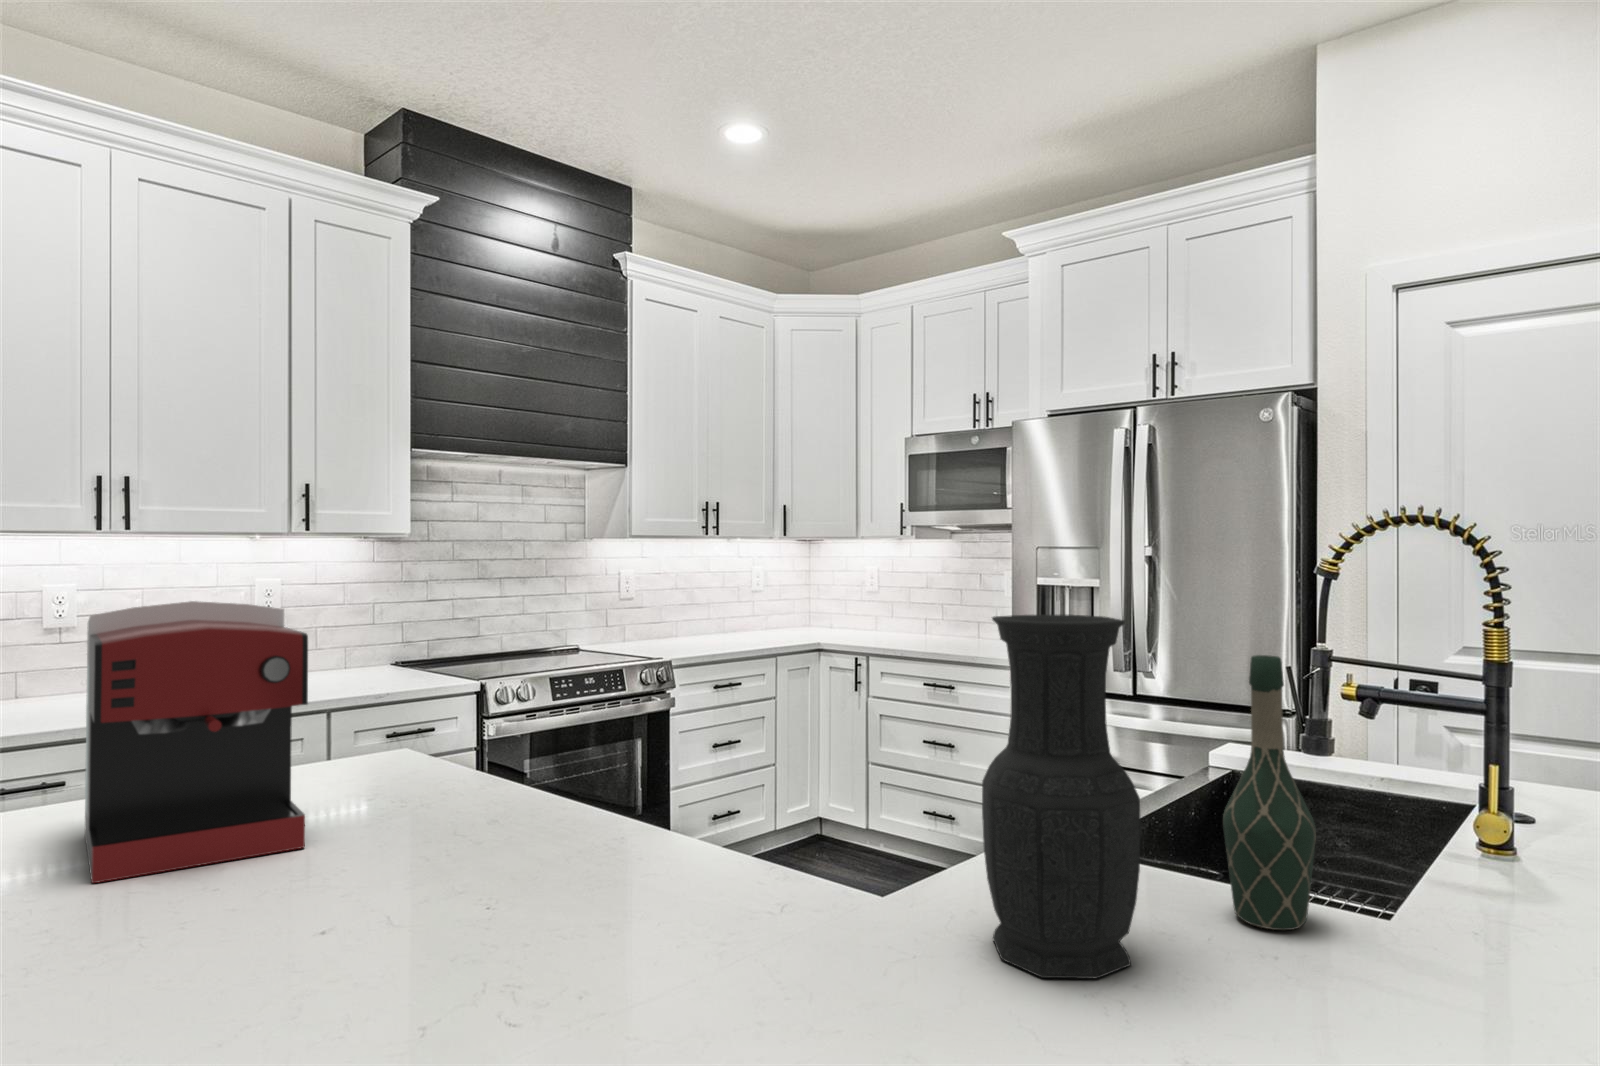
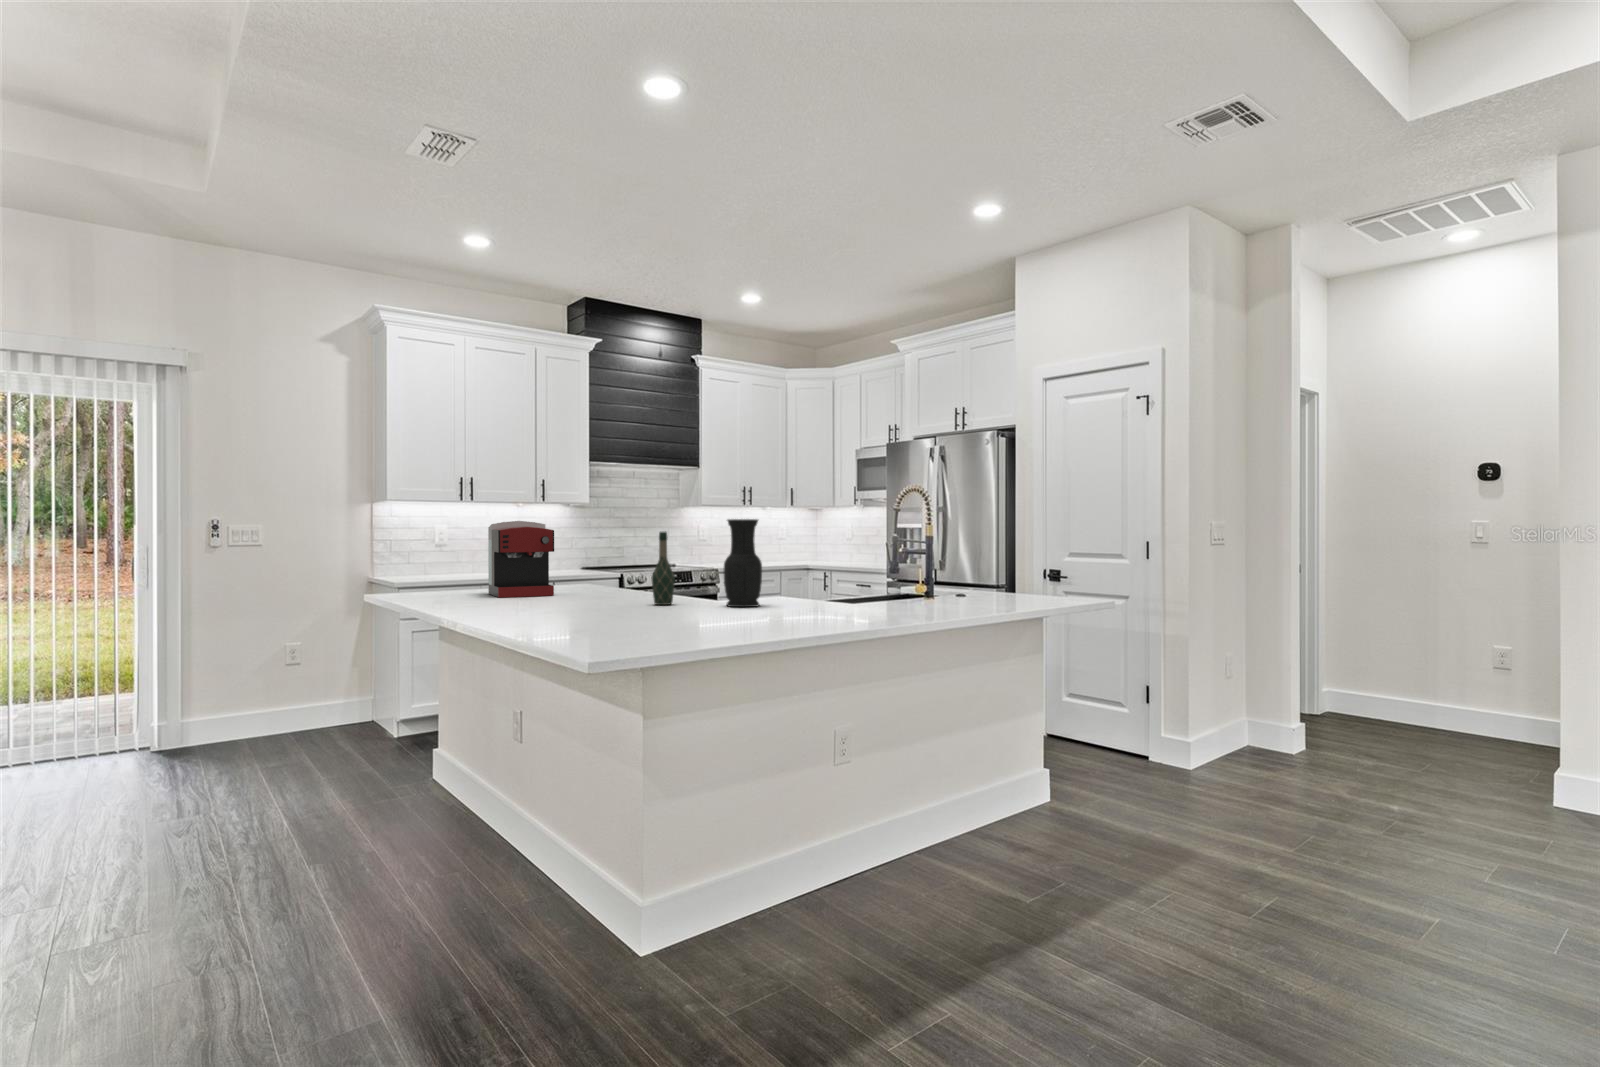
wine bottle: present [1223,655,1316,930] -> present [651,532,675,605]

